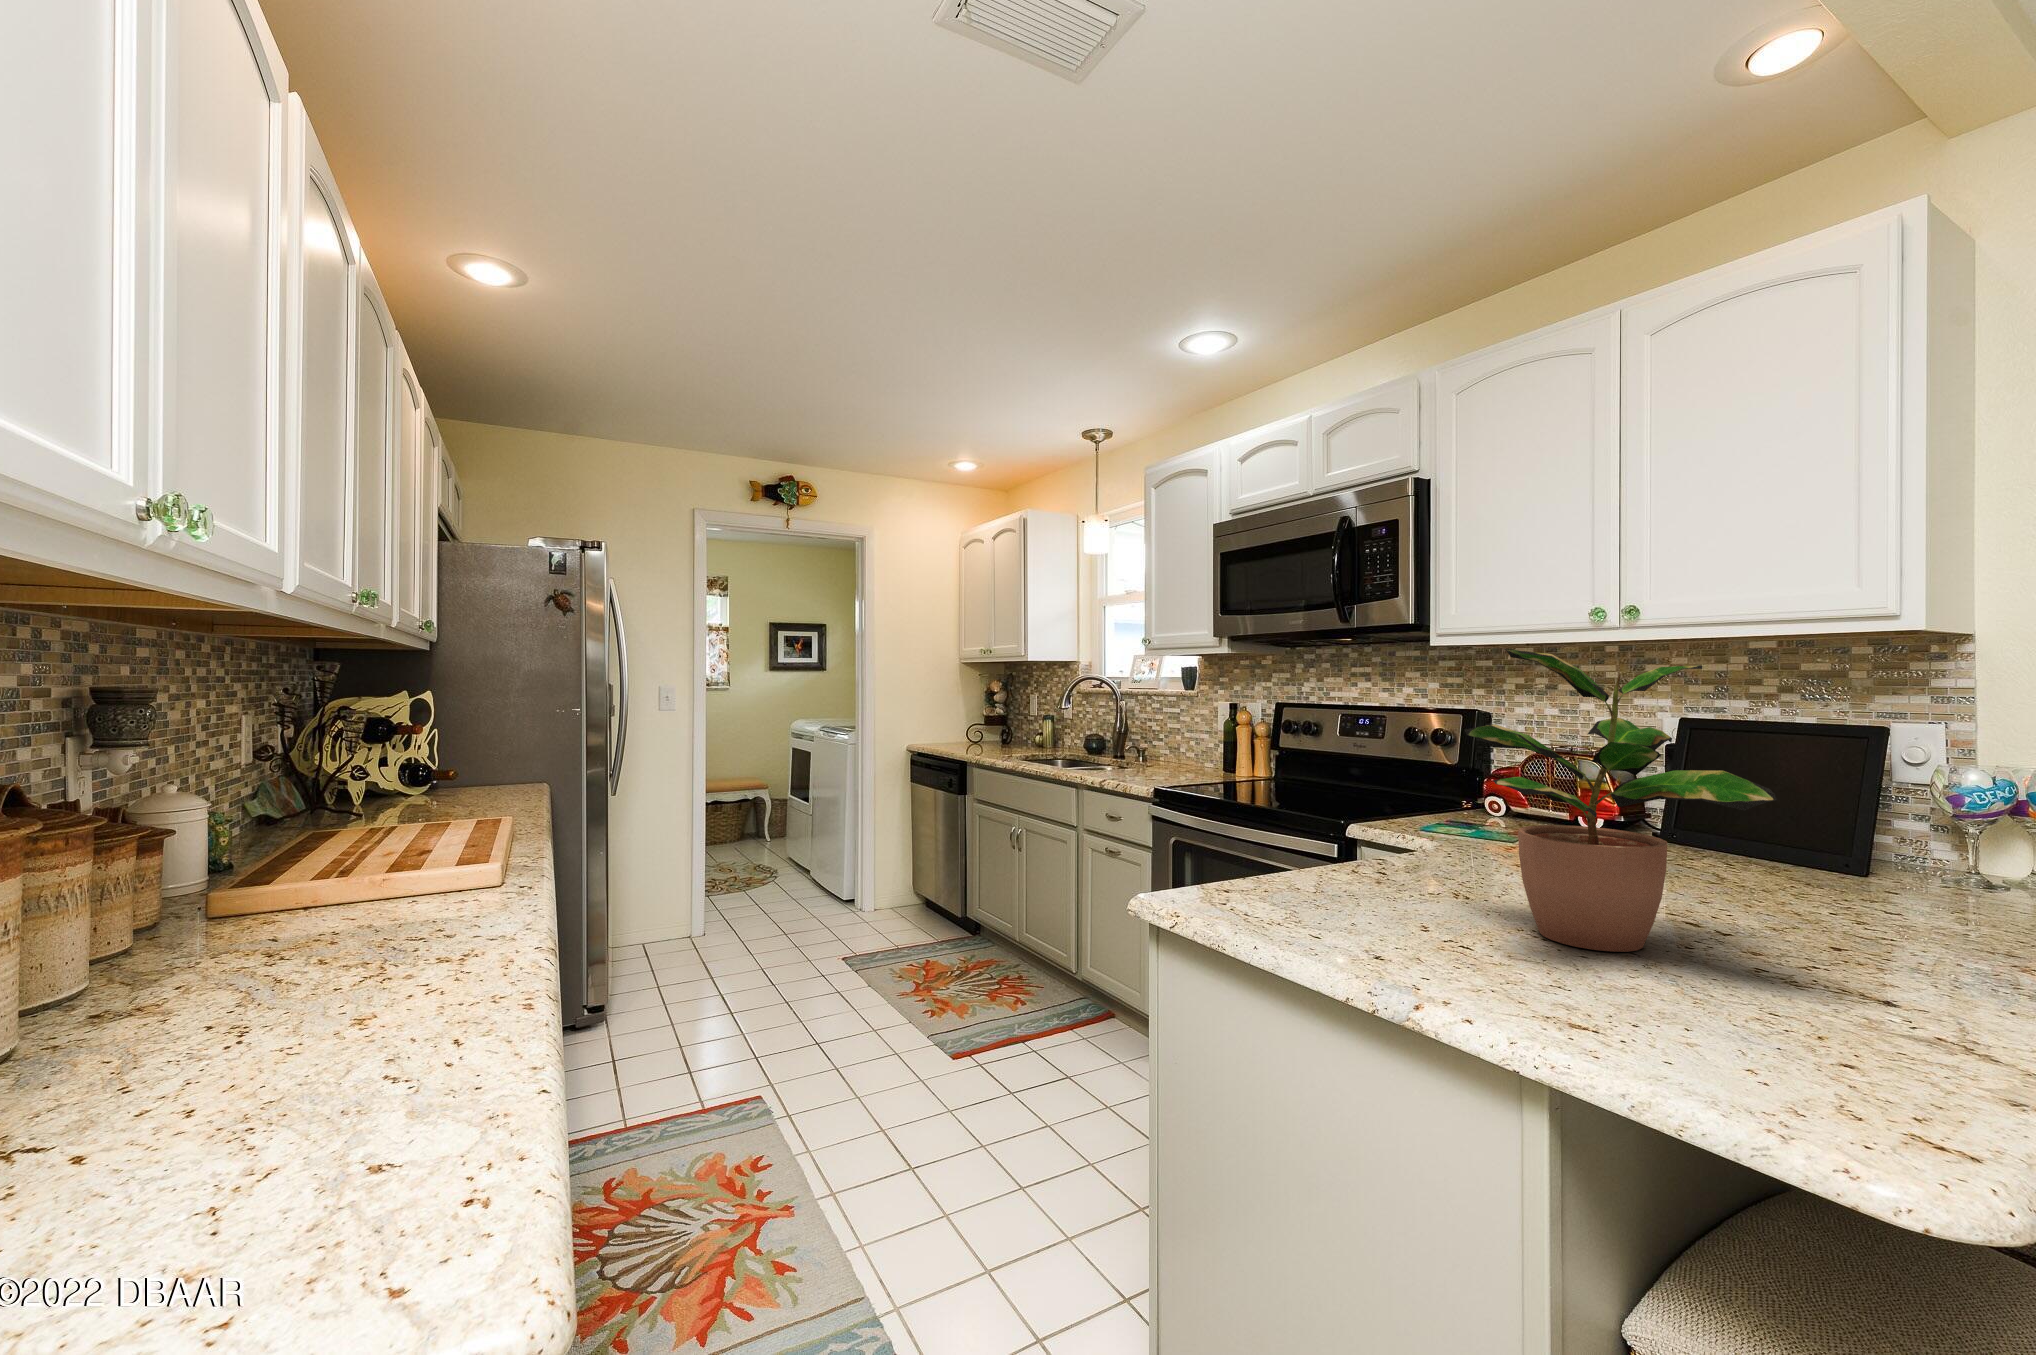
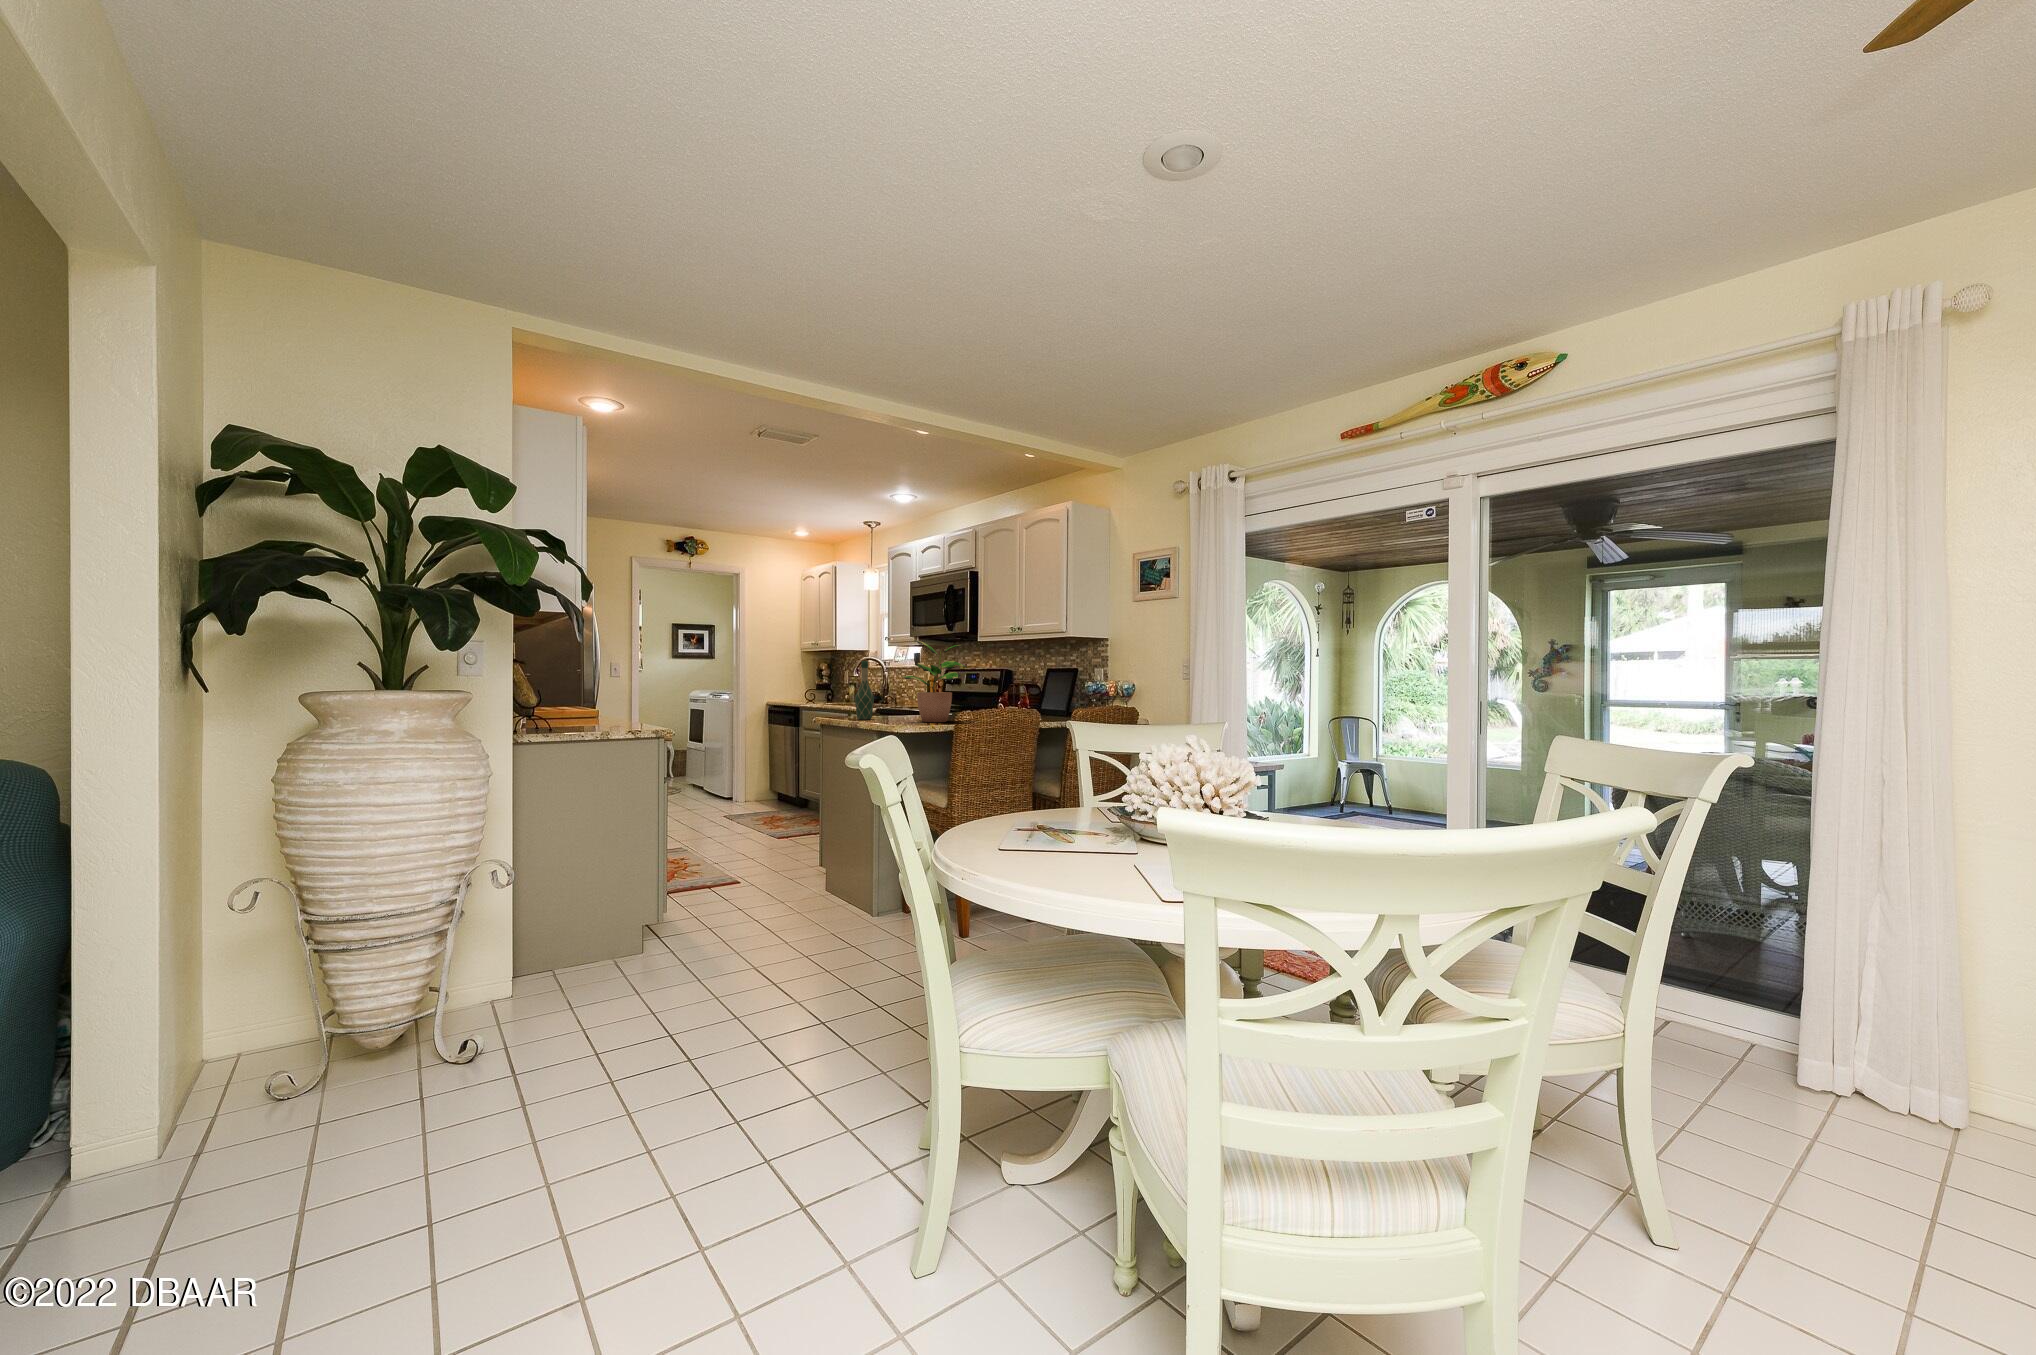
wine bottle: none [1255,713,1316,900] -> present [855,661,874,720]

